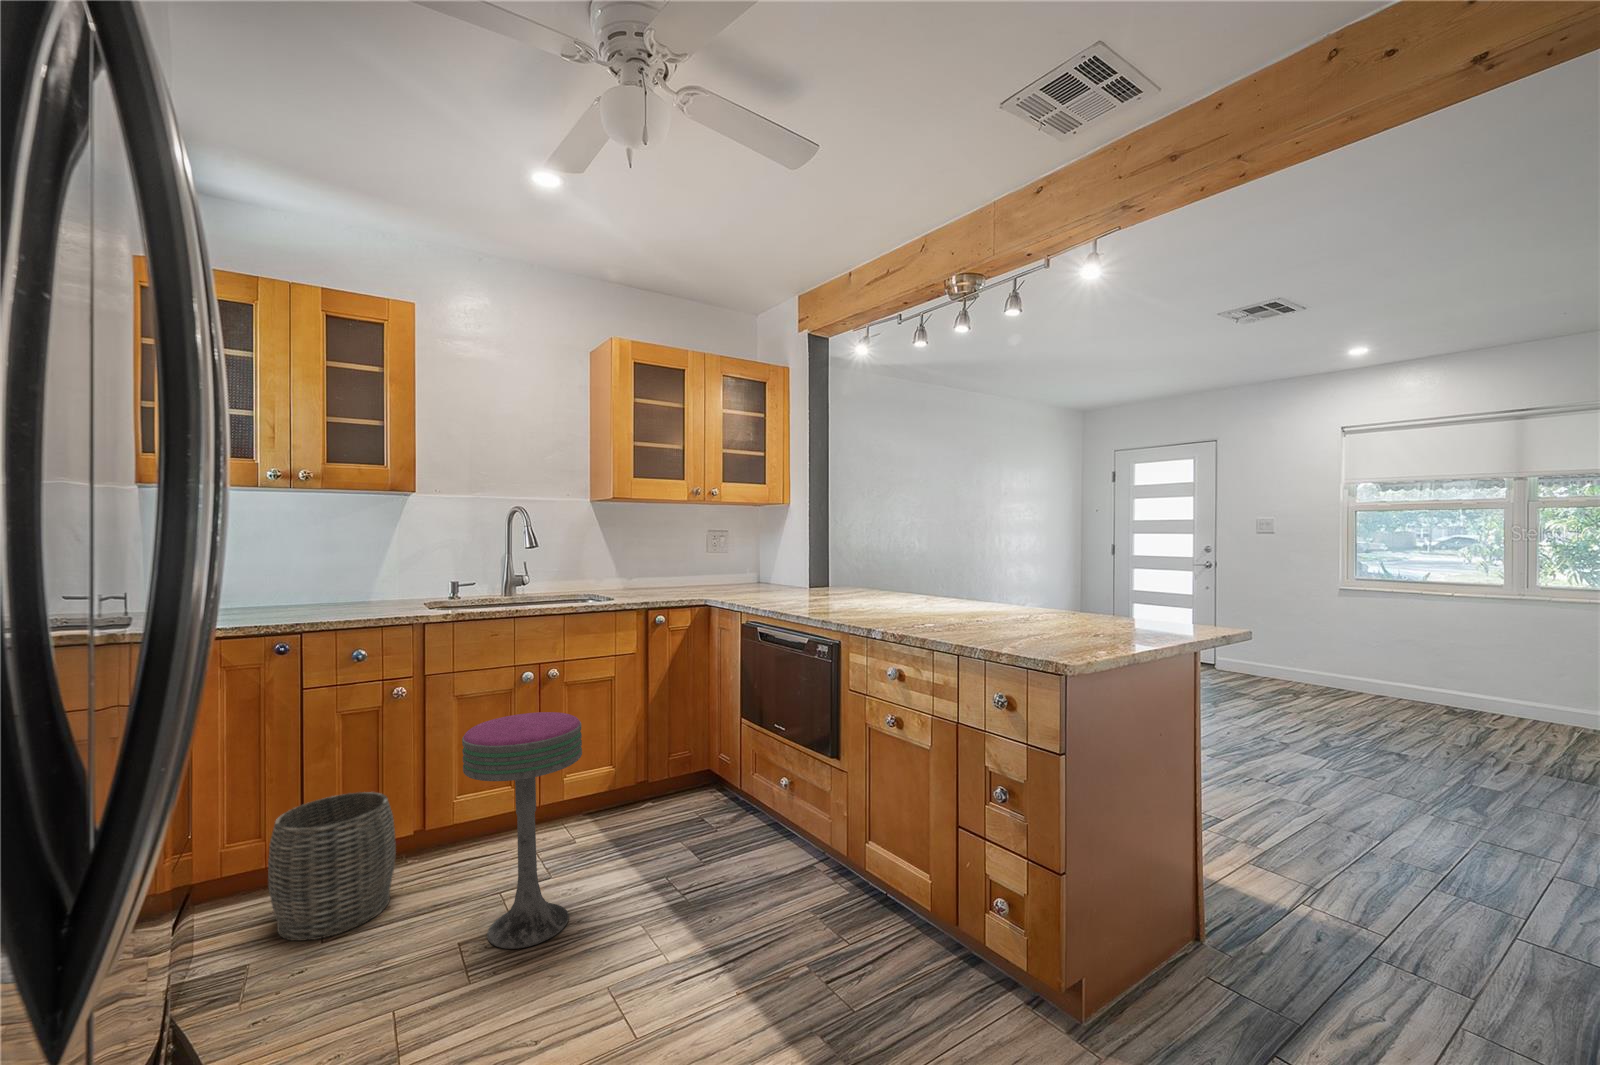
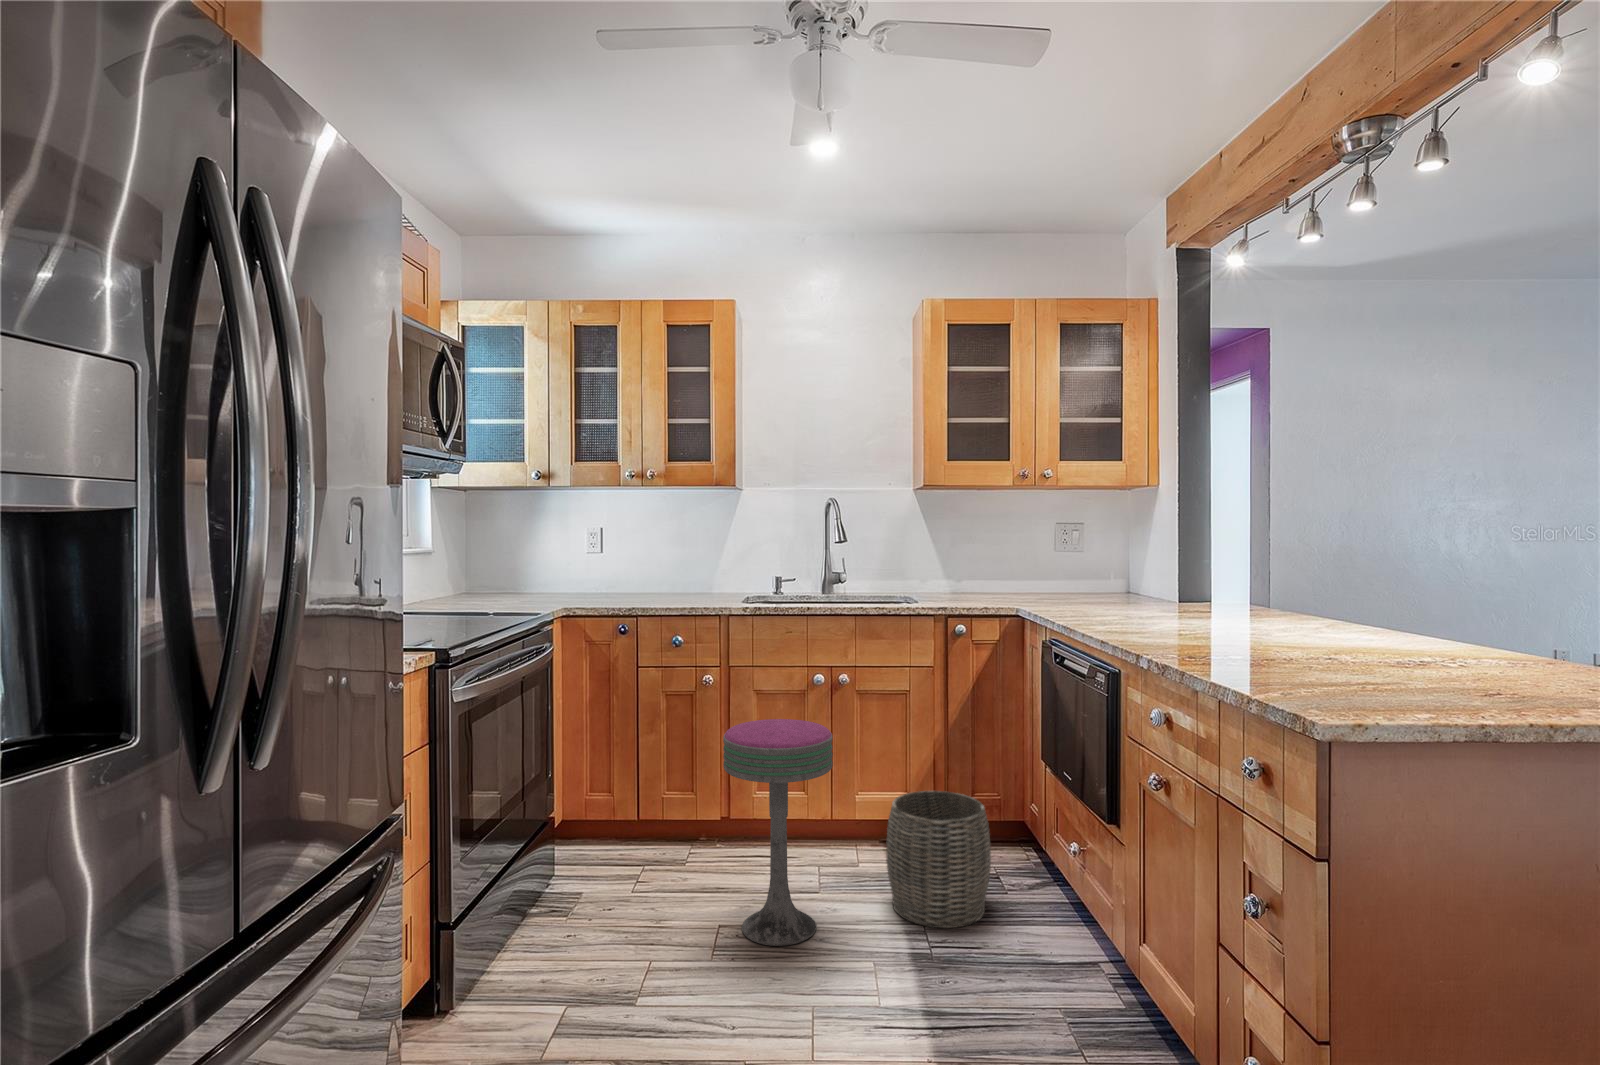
woven basket: present [268,792,396,941] -> present [887,791,991,928]

